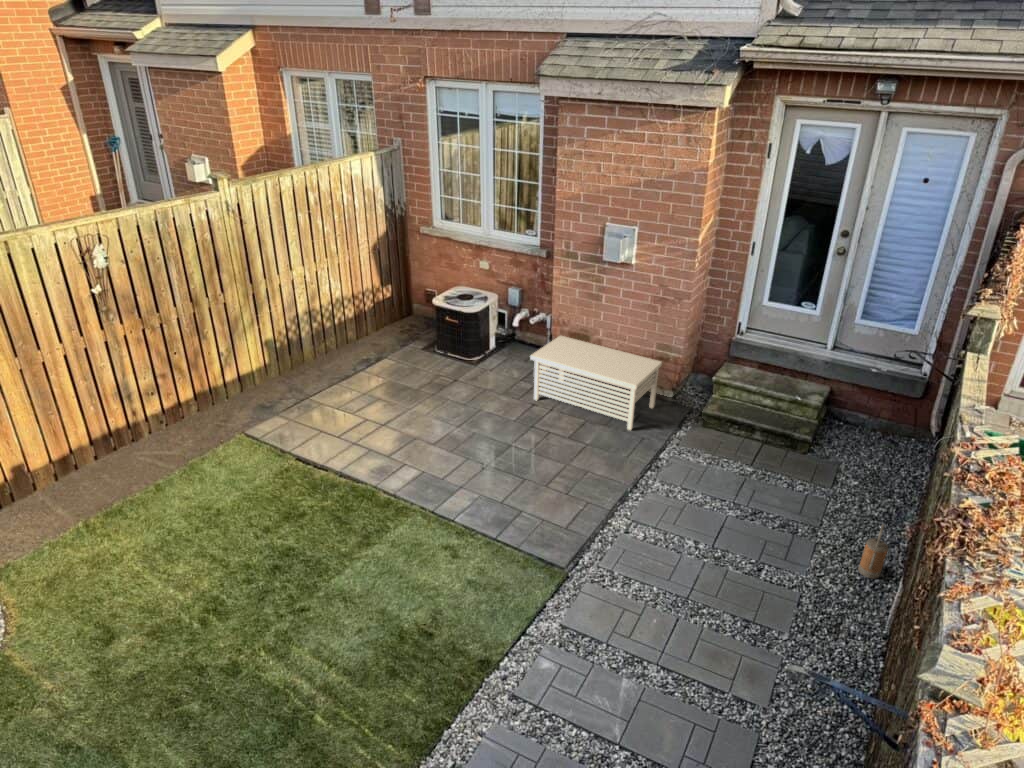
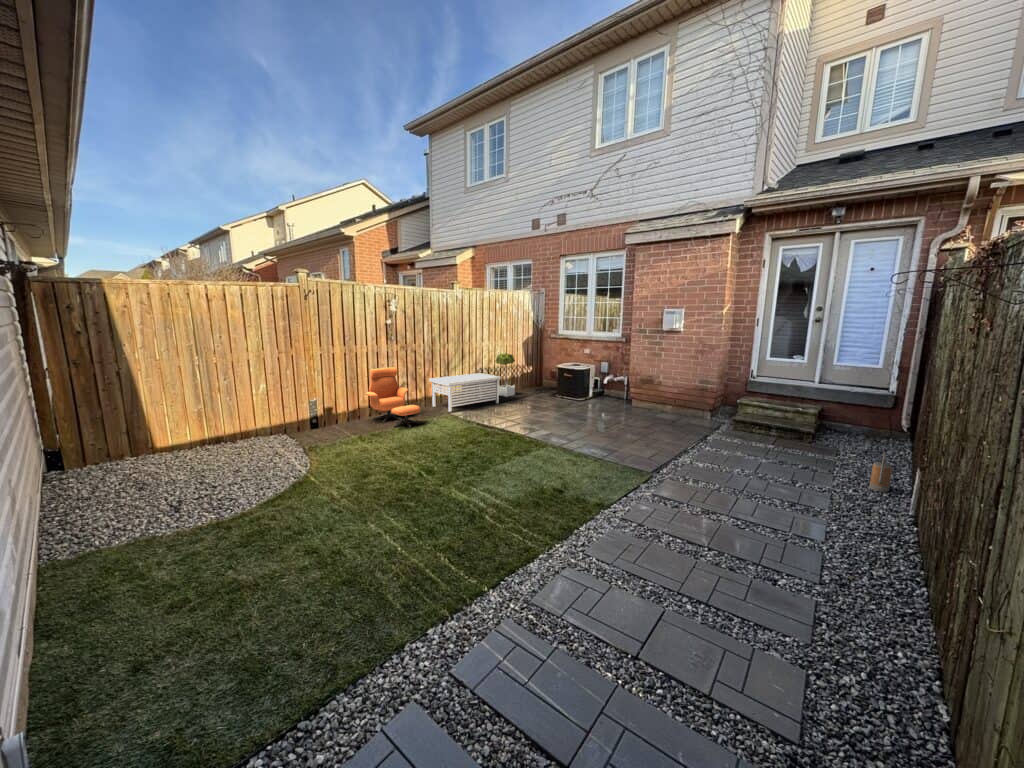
potted tree: none [320,282,362,357] -> present [496,353,515,397]
storage bench: present [530,336,662,430] -> present [429,373,501,412]
lounge chair: none [78,367,196,488] -> present [366,367,421,427]

